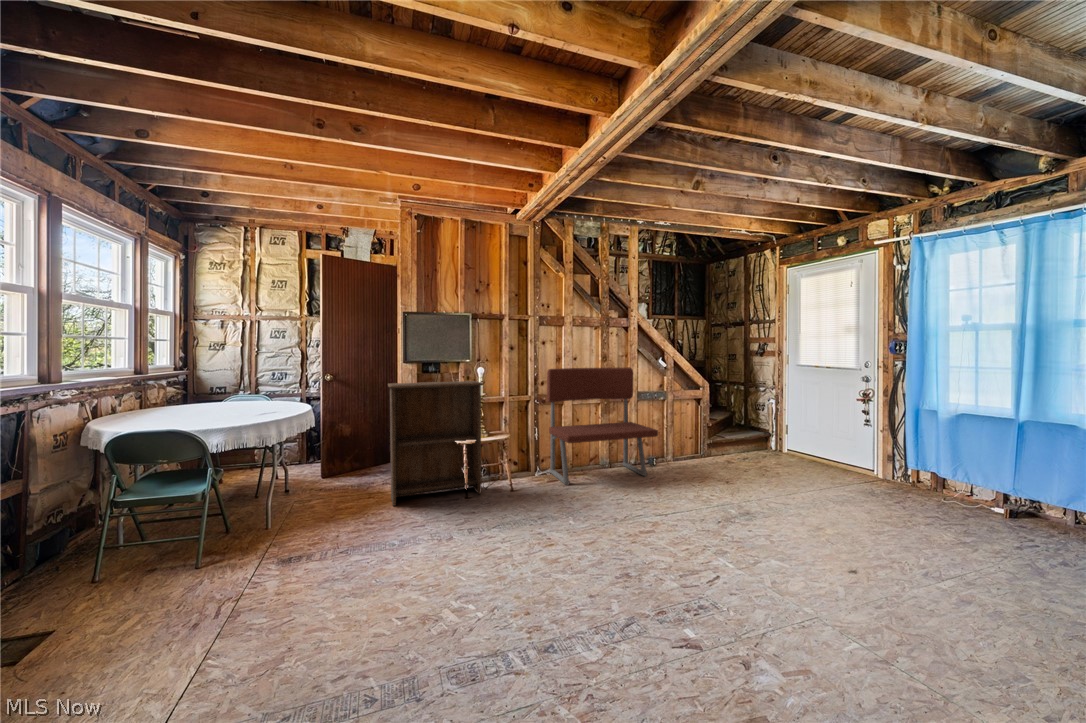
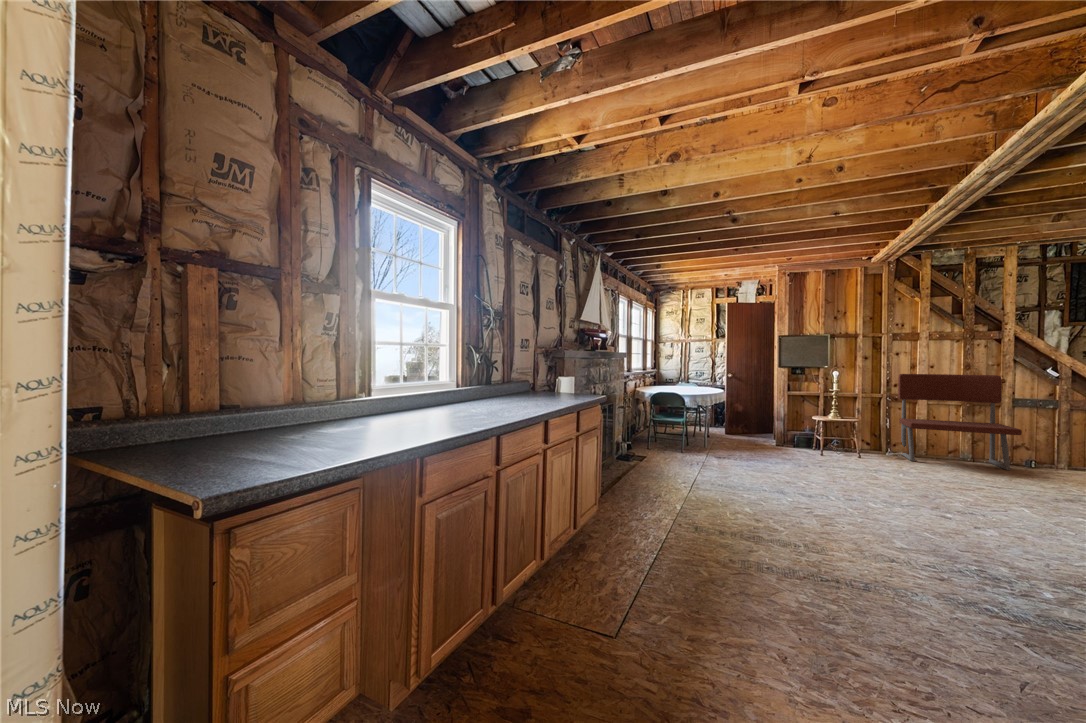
bookshelf: present [388,381,483,506] -> none [769,378,836,453]

